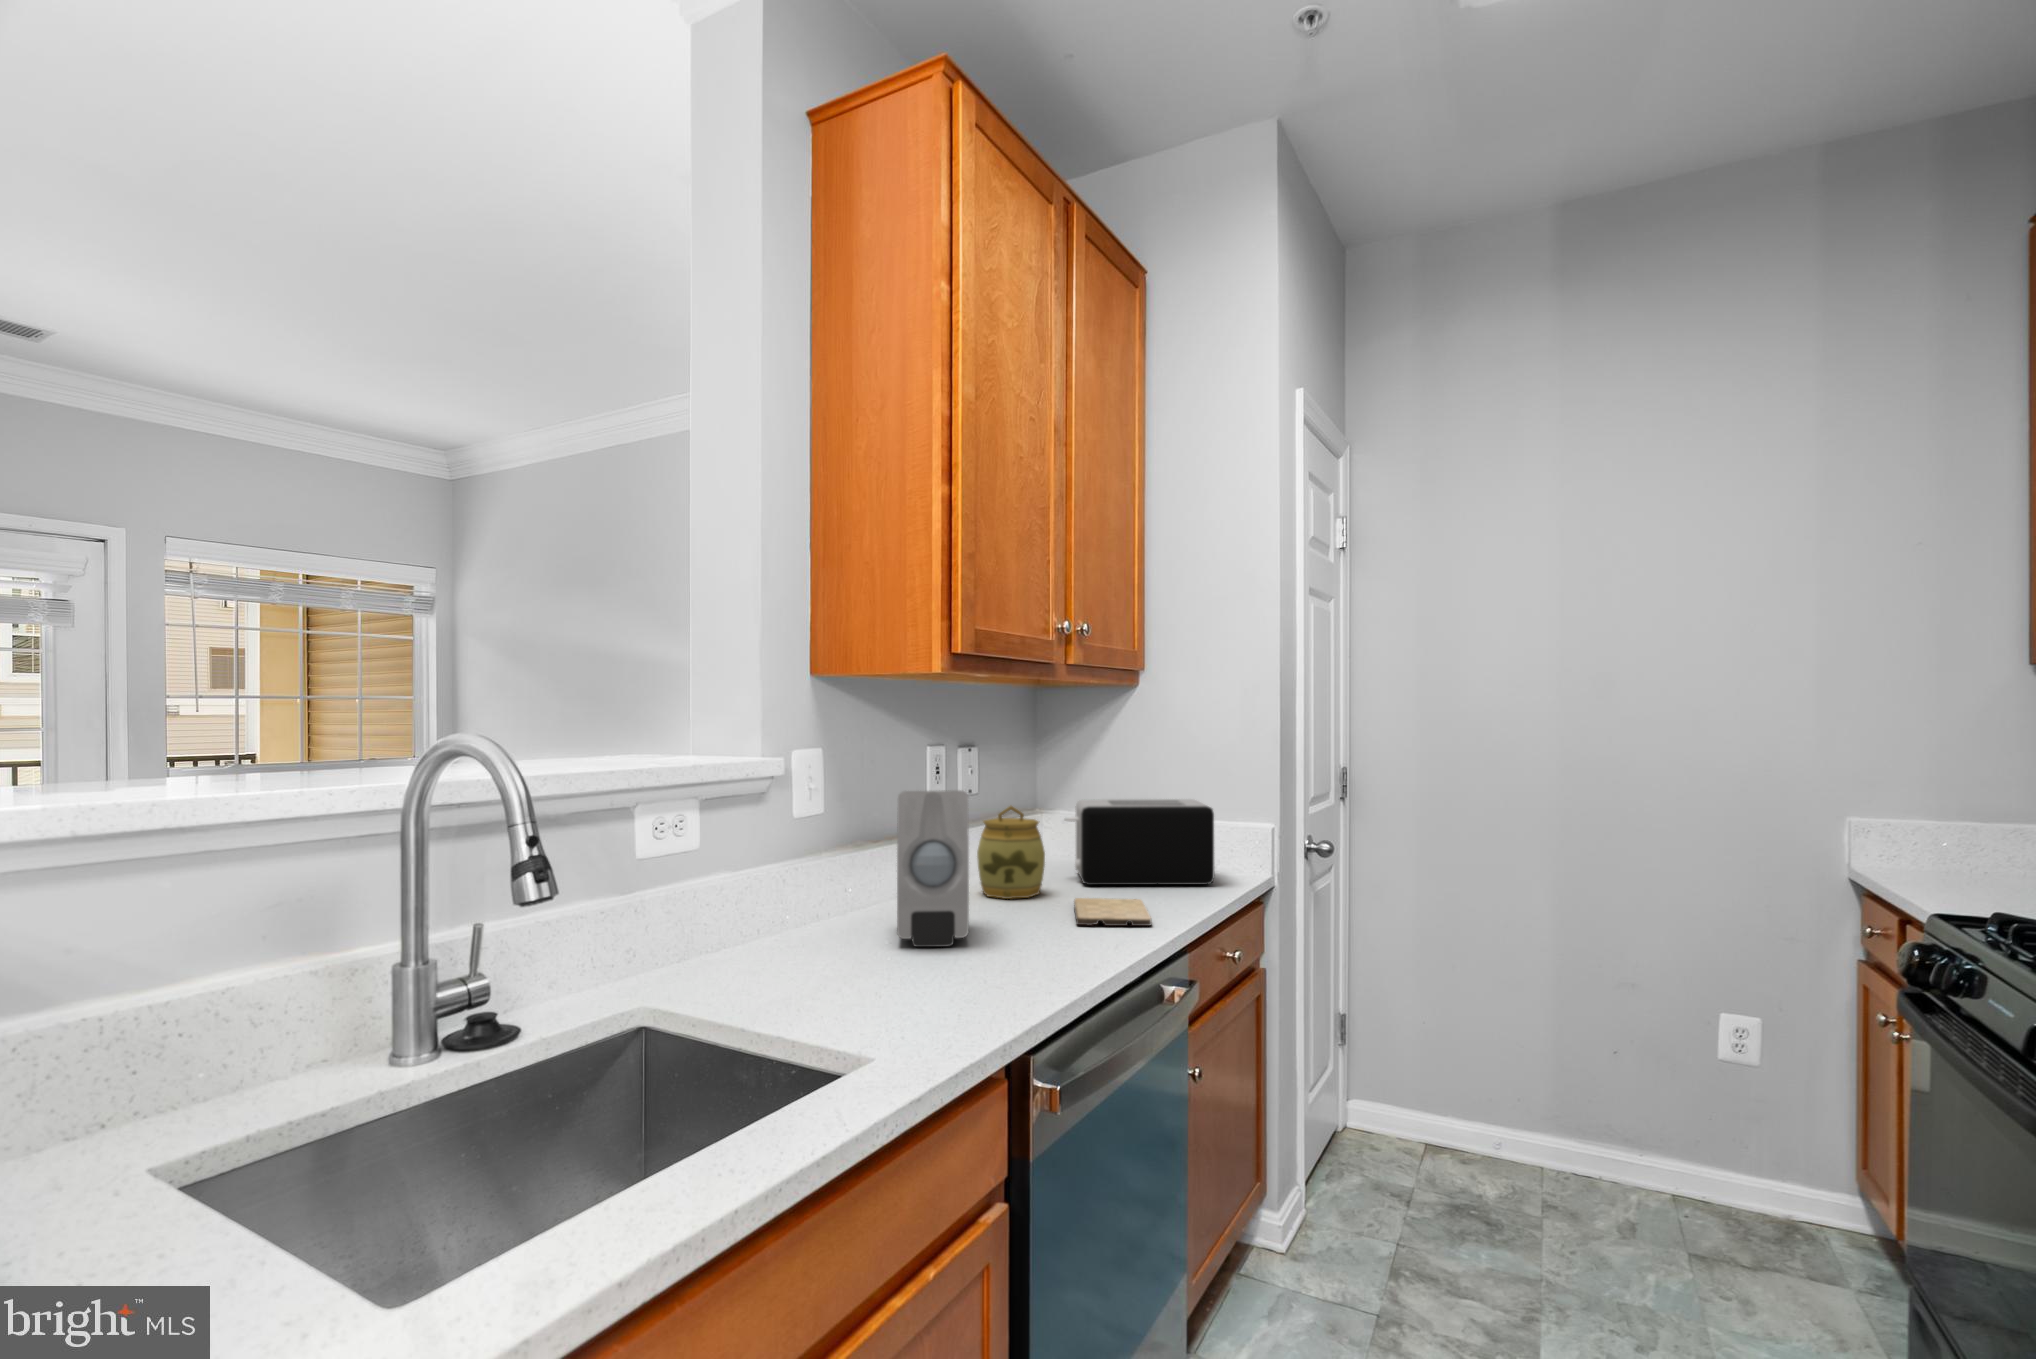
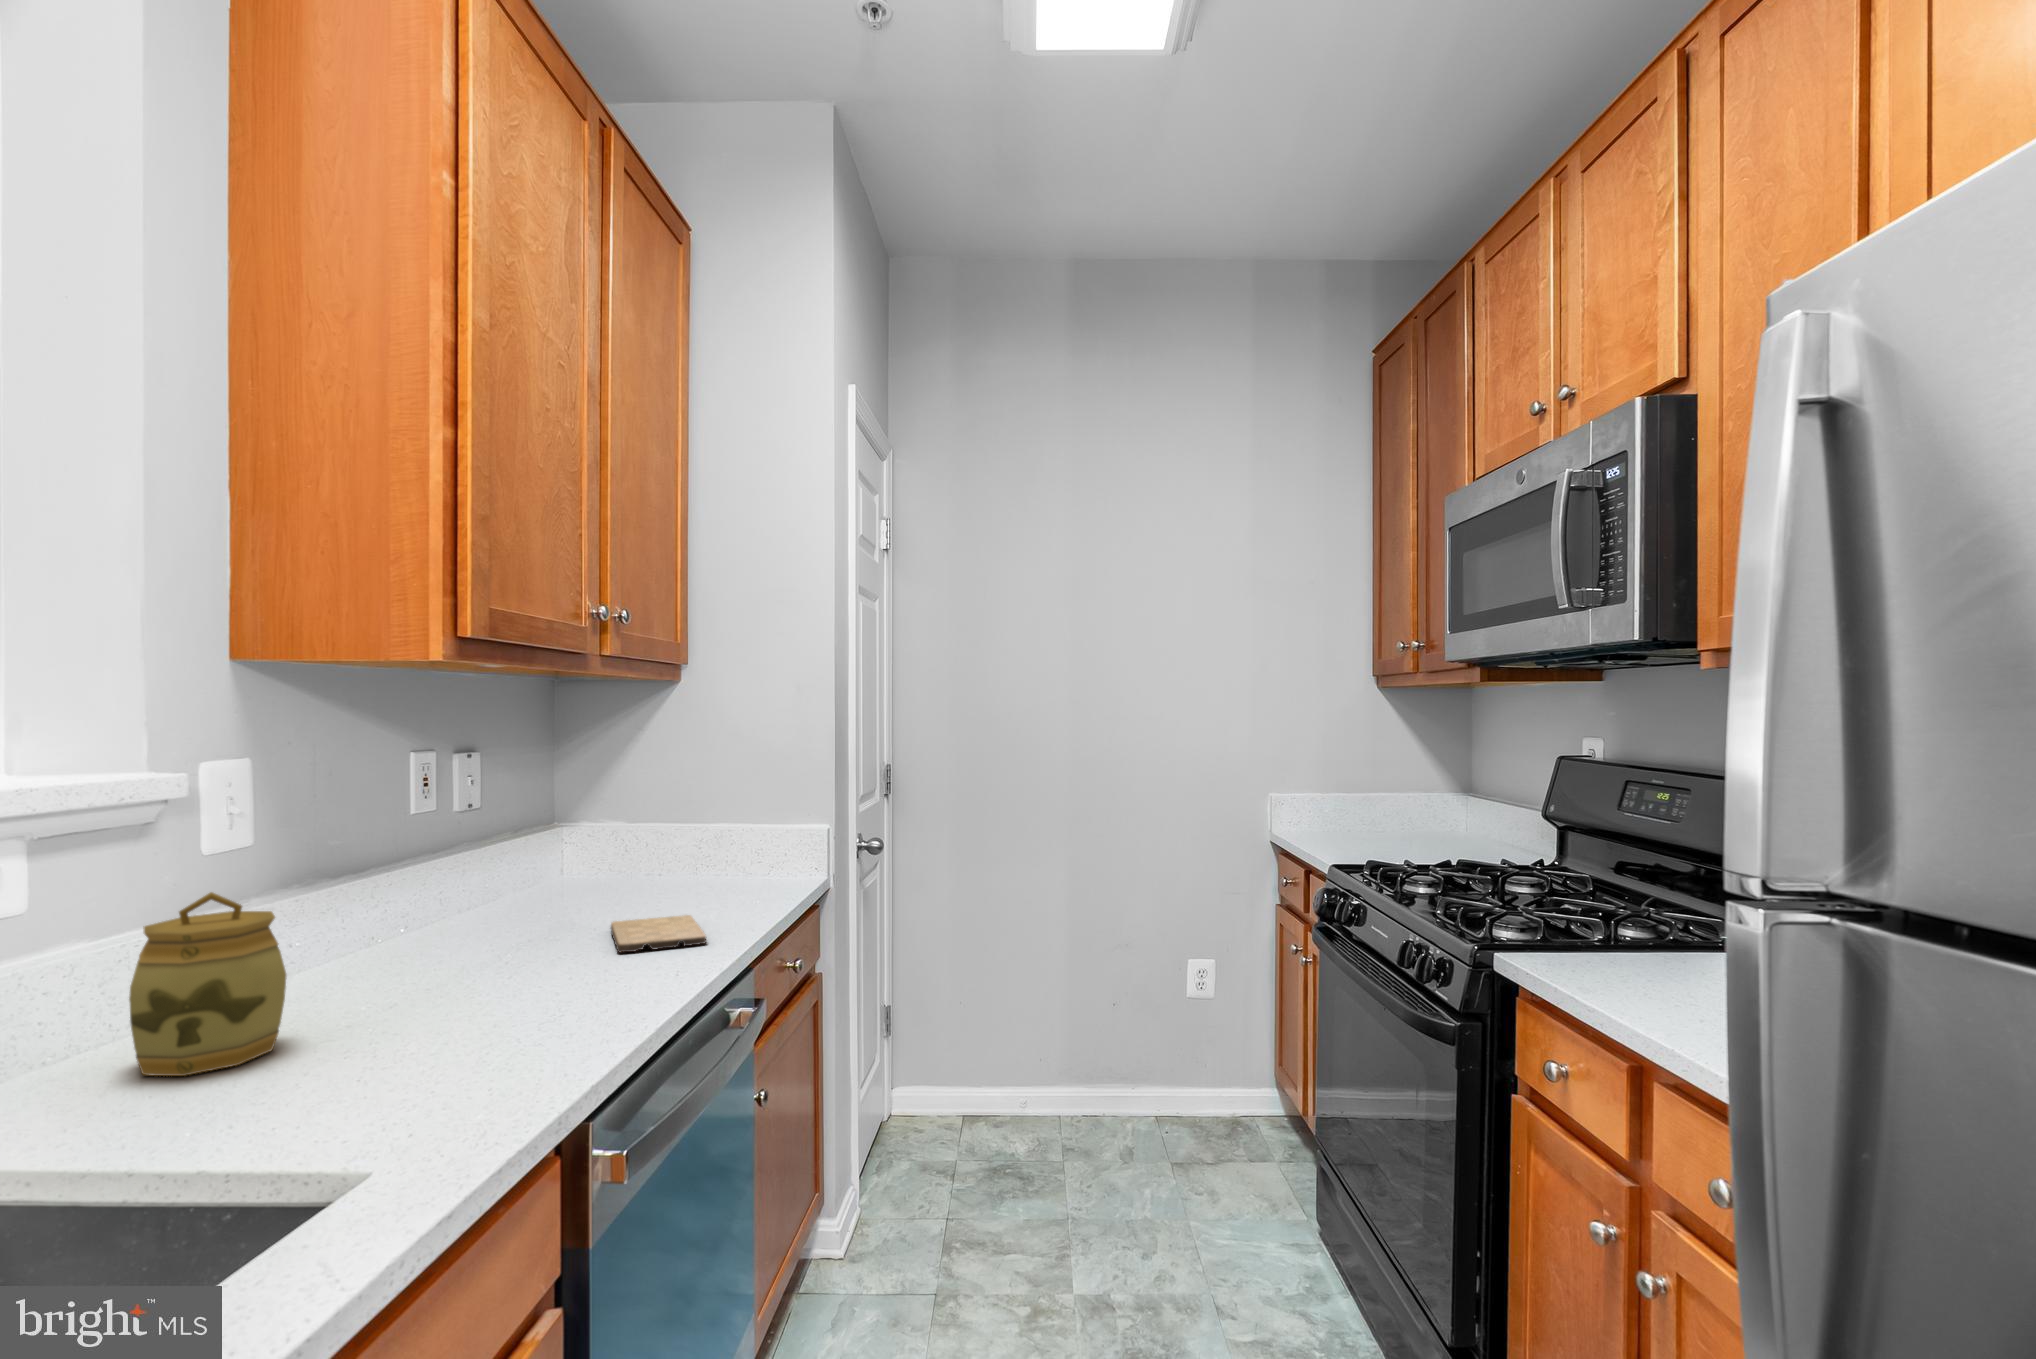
soap dispenser: present [897,790,969,947] -> none [374,806,480,1007]
toaster: present [1064,799,1214,885] -> none [594,802,767,905]
jar: present [977,806,1045,899] -> present [129,892,286,1076]

